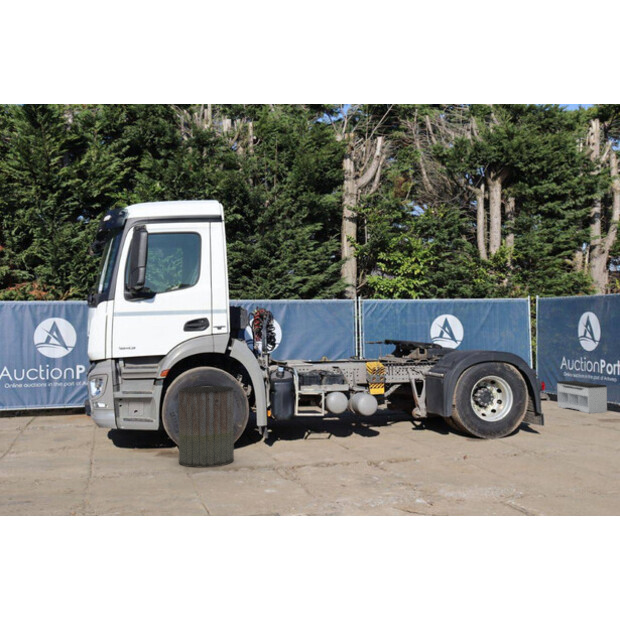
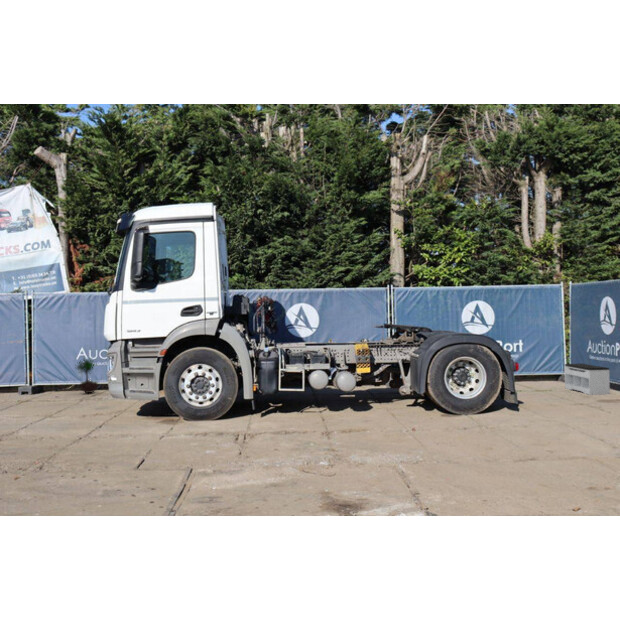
potted tree: none [15,376,43,421] -> present [77,359,98,393]
trash can: present [178,386,234,467] -> none [172,364,220,433]

